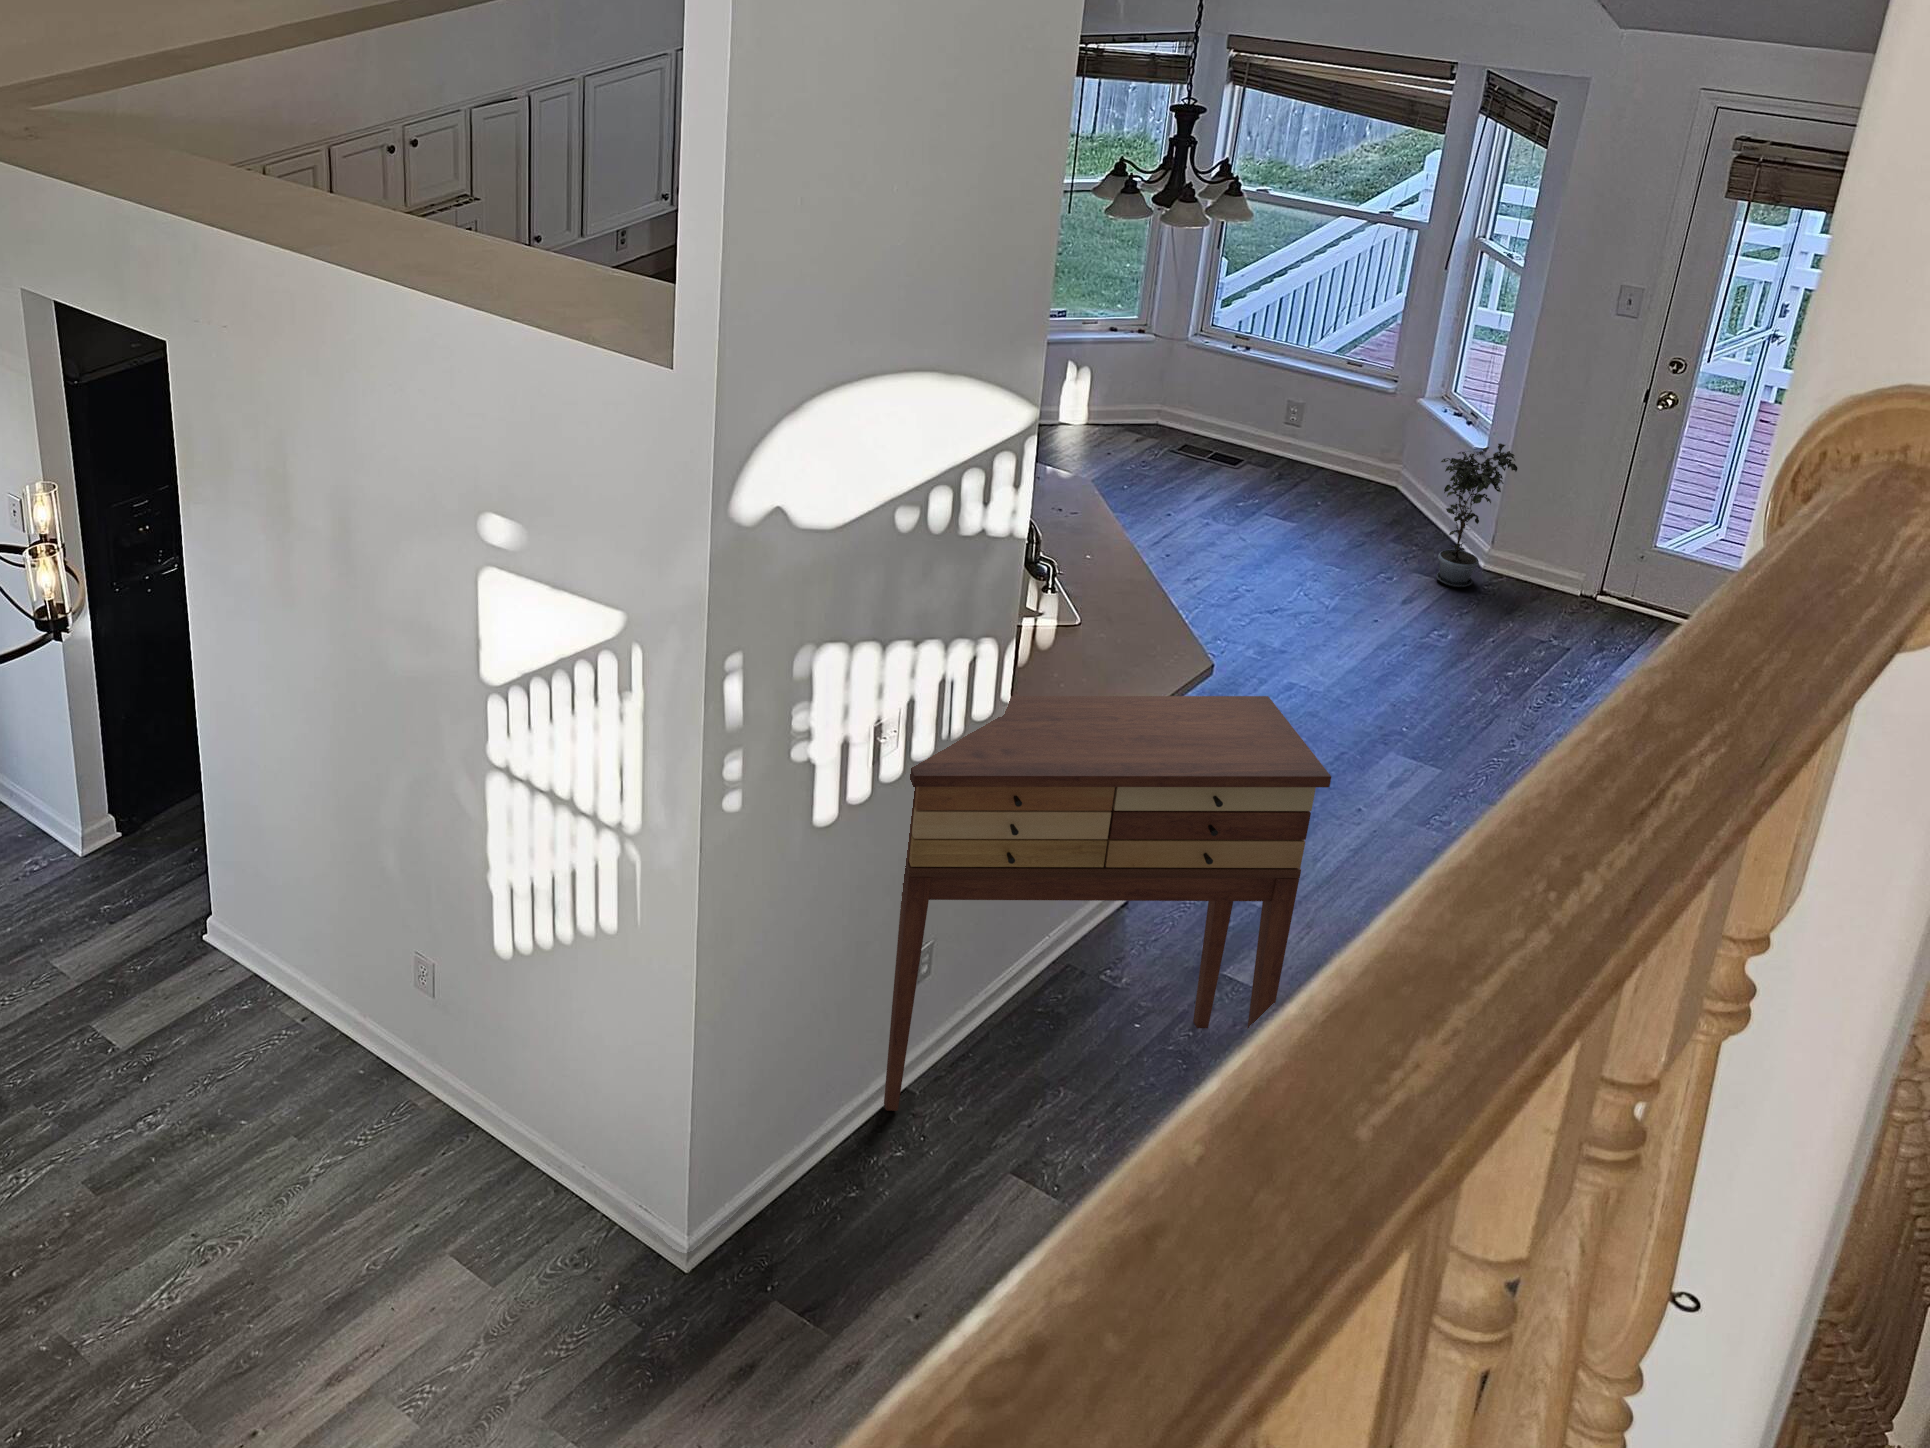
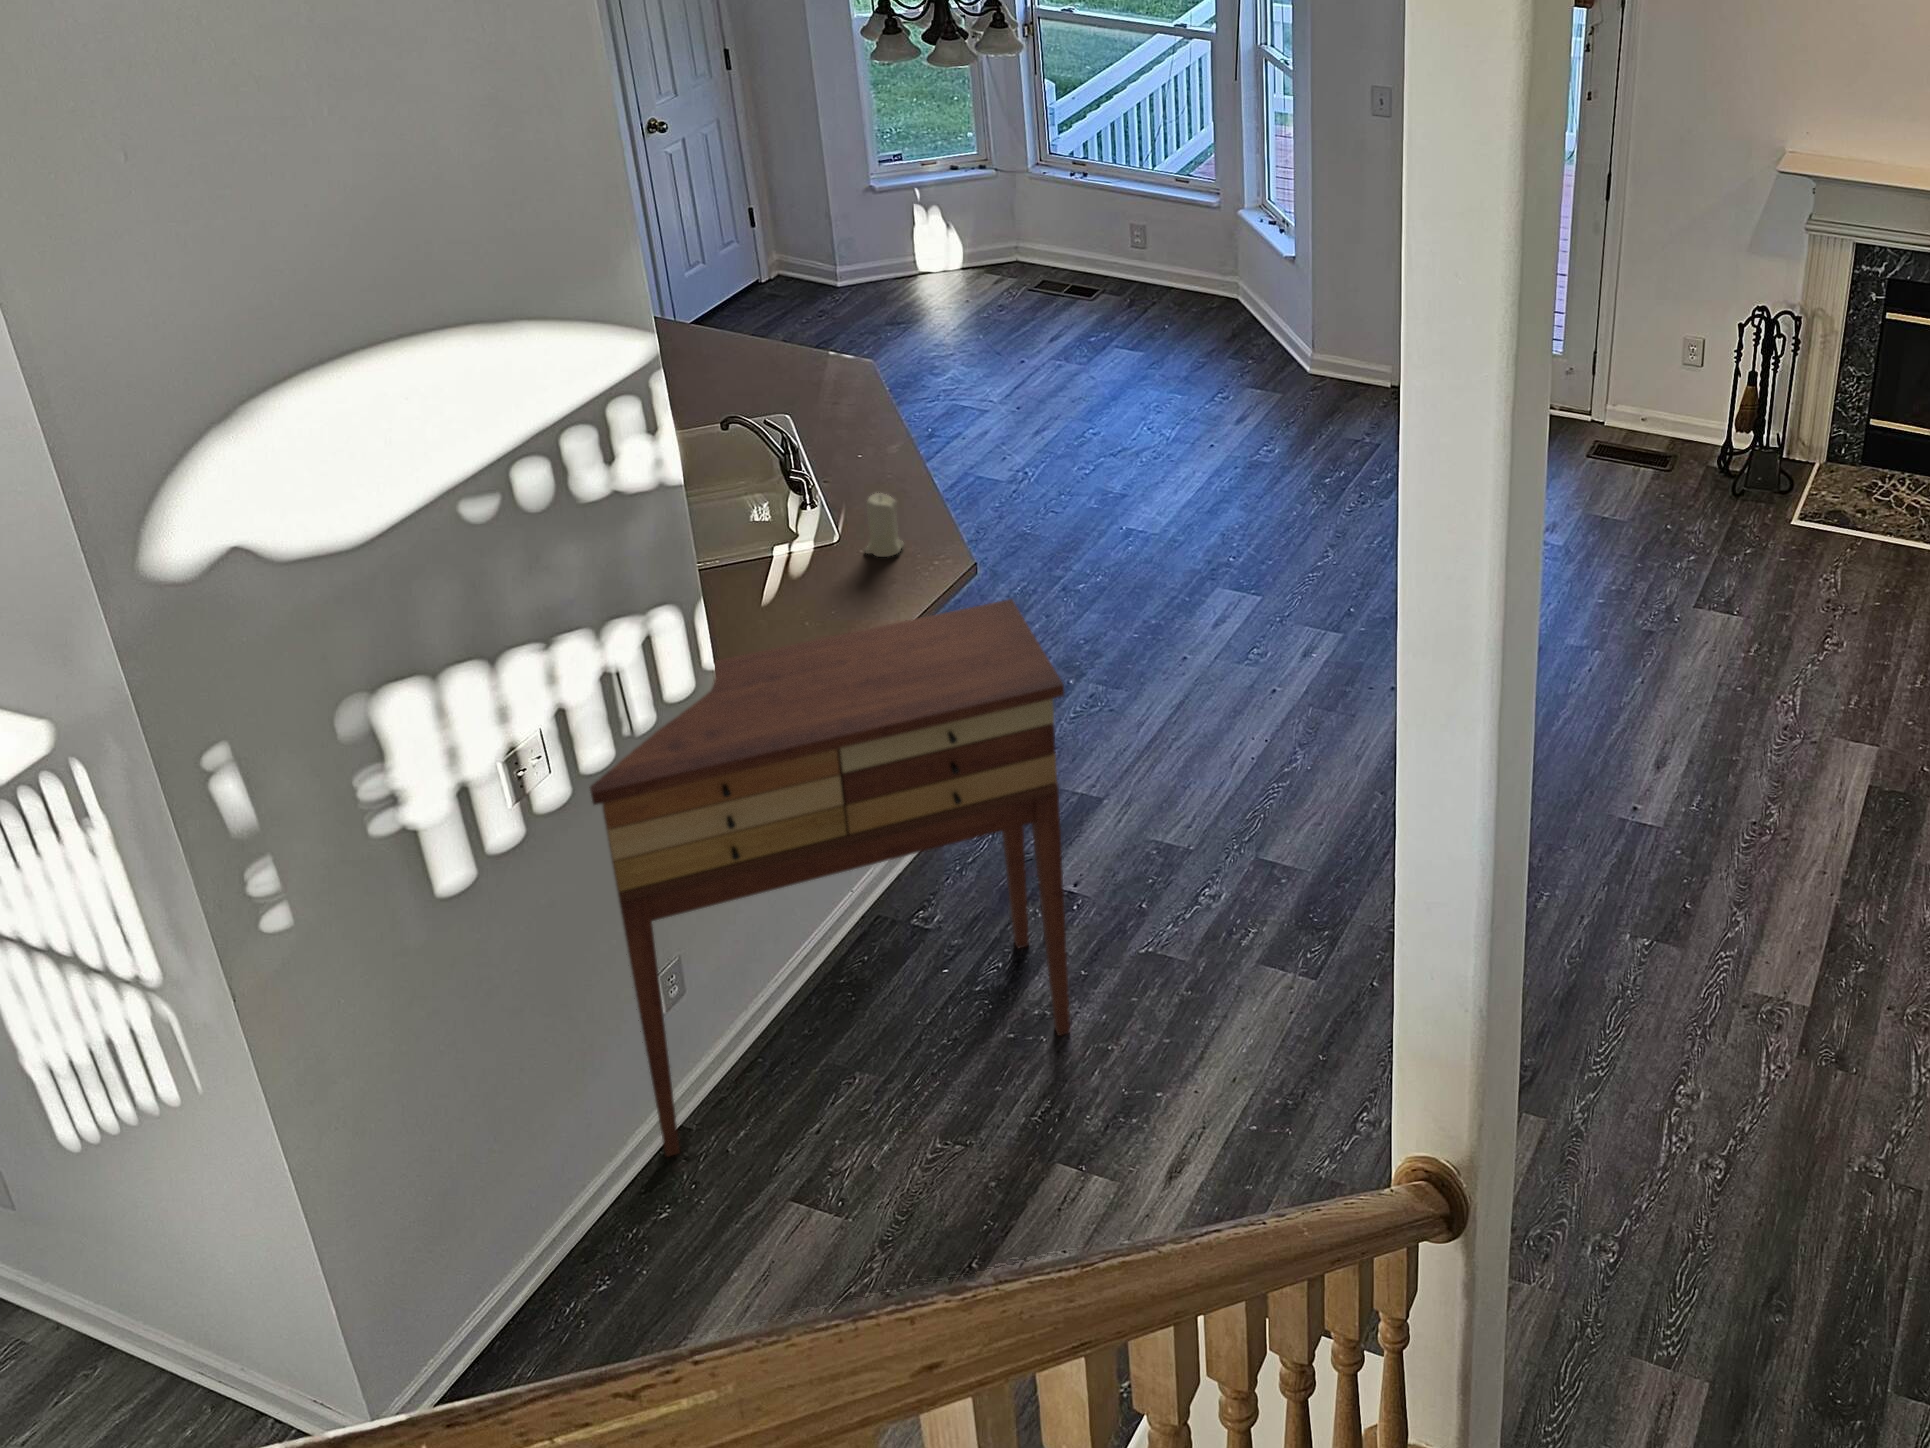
potted plant: present [1436,443,1518,587] -> none [1249,252,1316,395]
candle: none [1112,586,1152,644] -> present [865,493,904,557]

